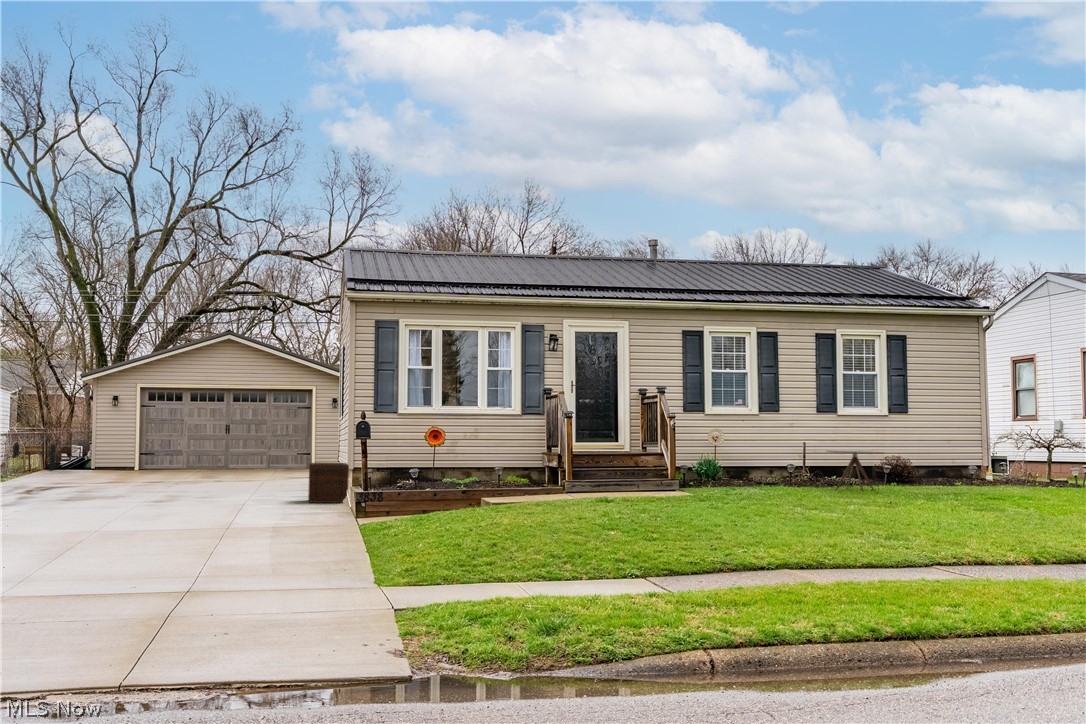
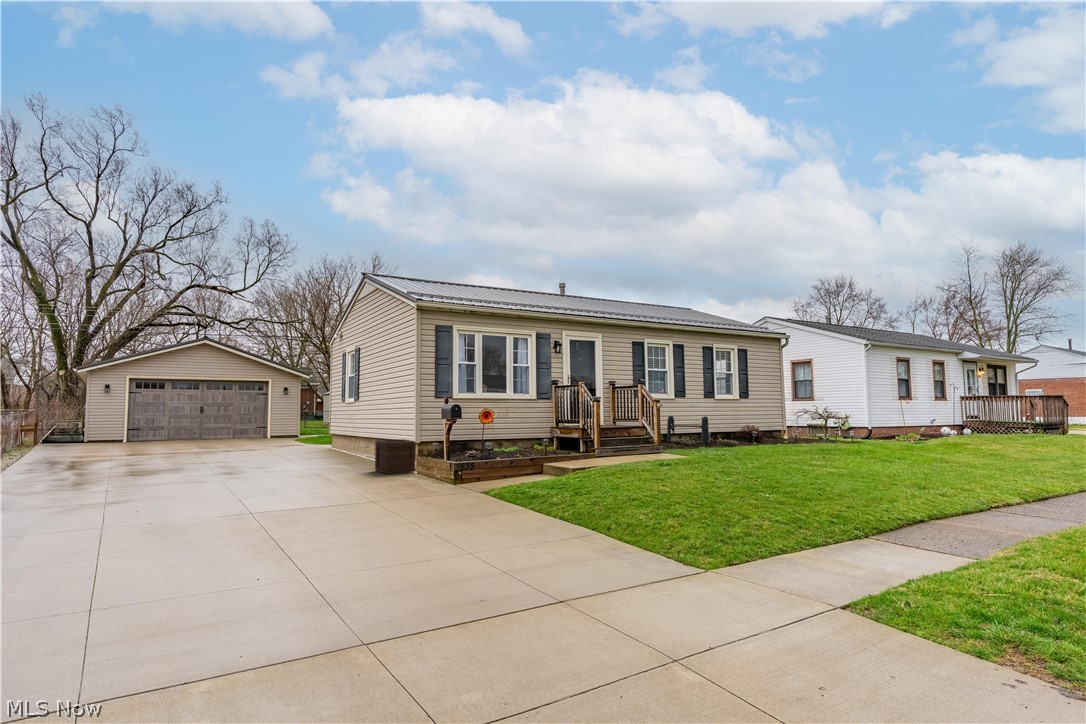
bench: present [13,443,56,471] -> present [667,416,709,445]
round table: present [826,451,884,491] -> none [711,416,748,442]

